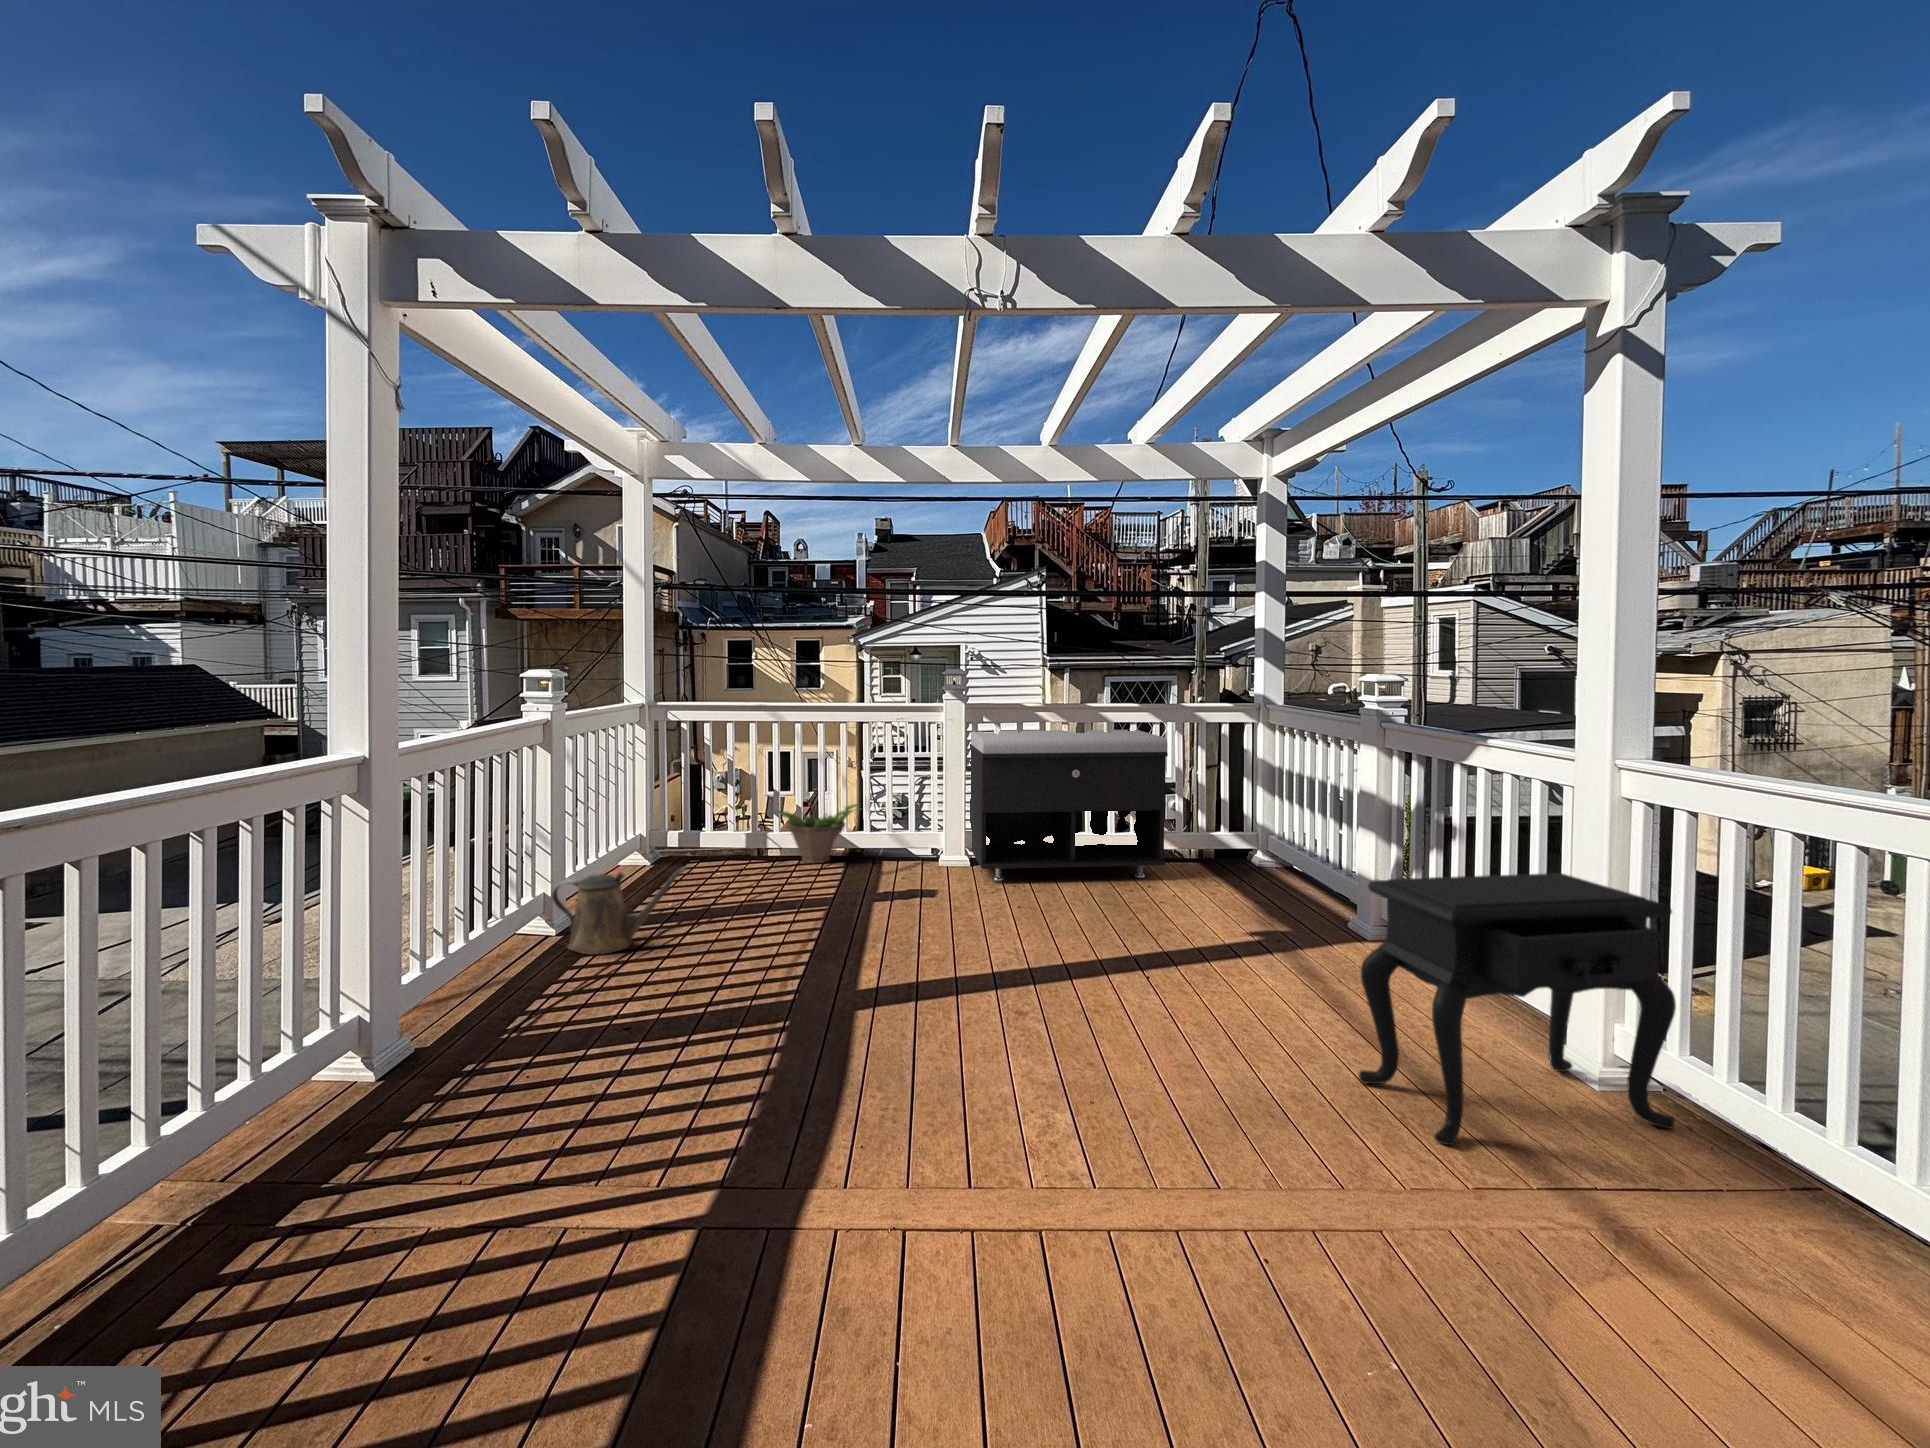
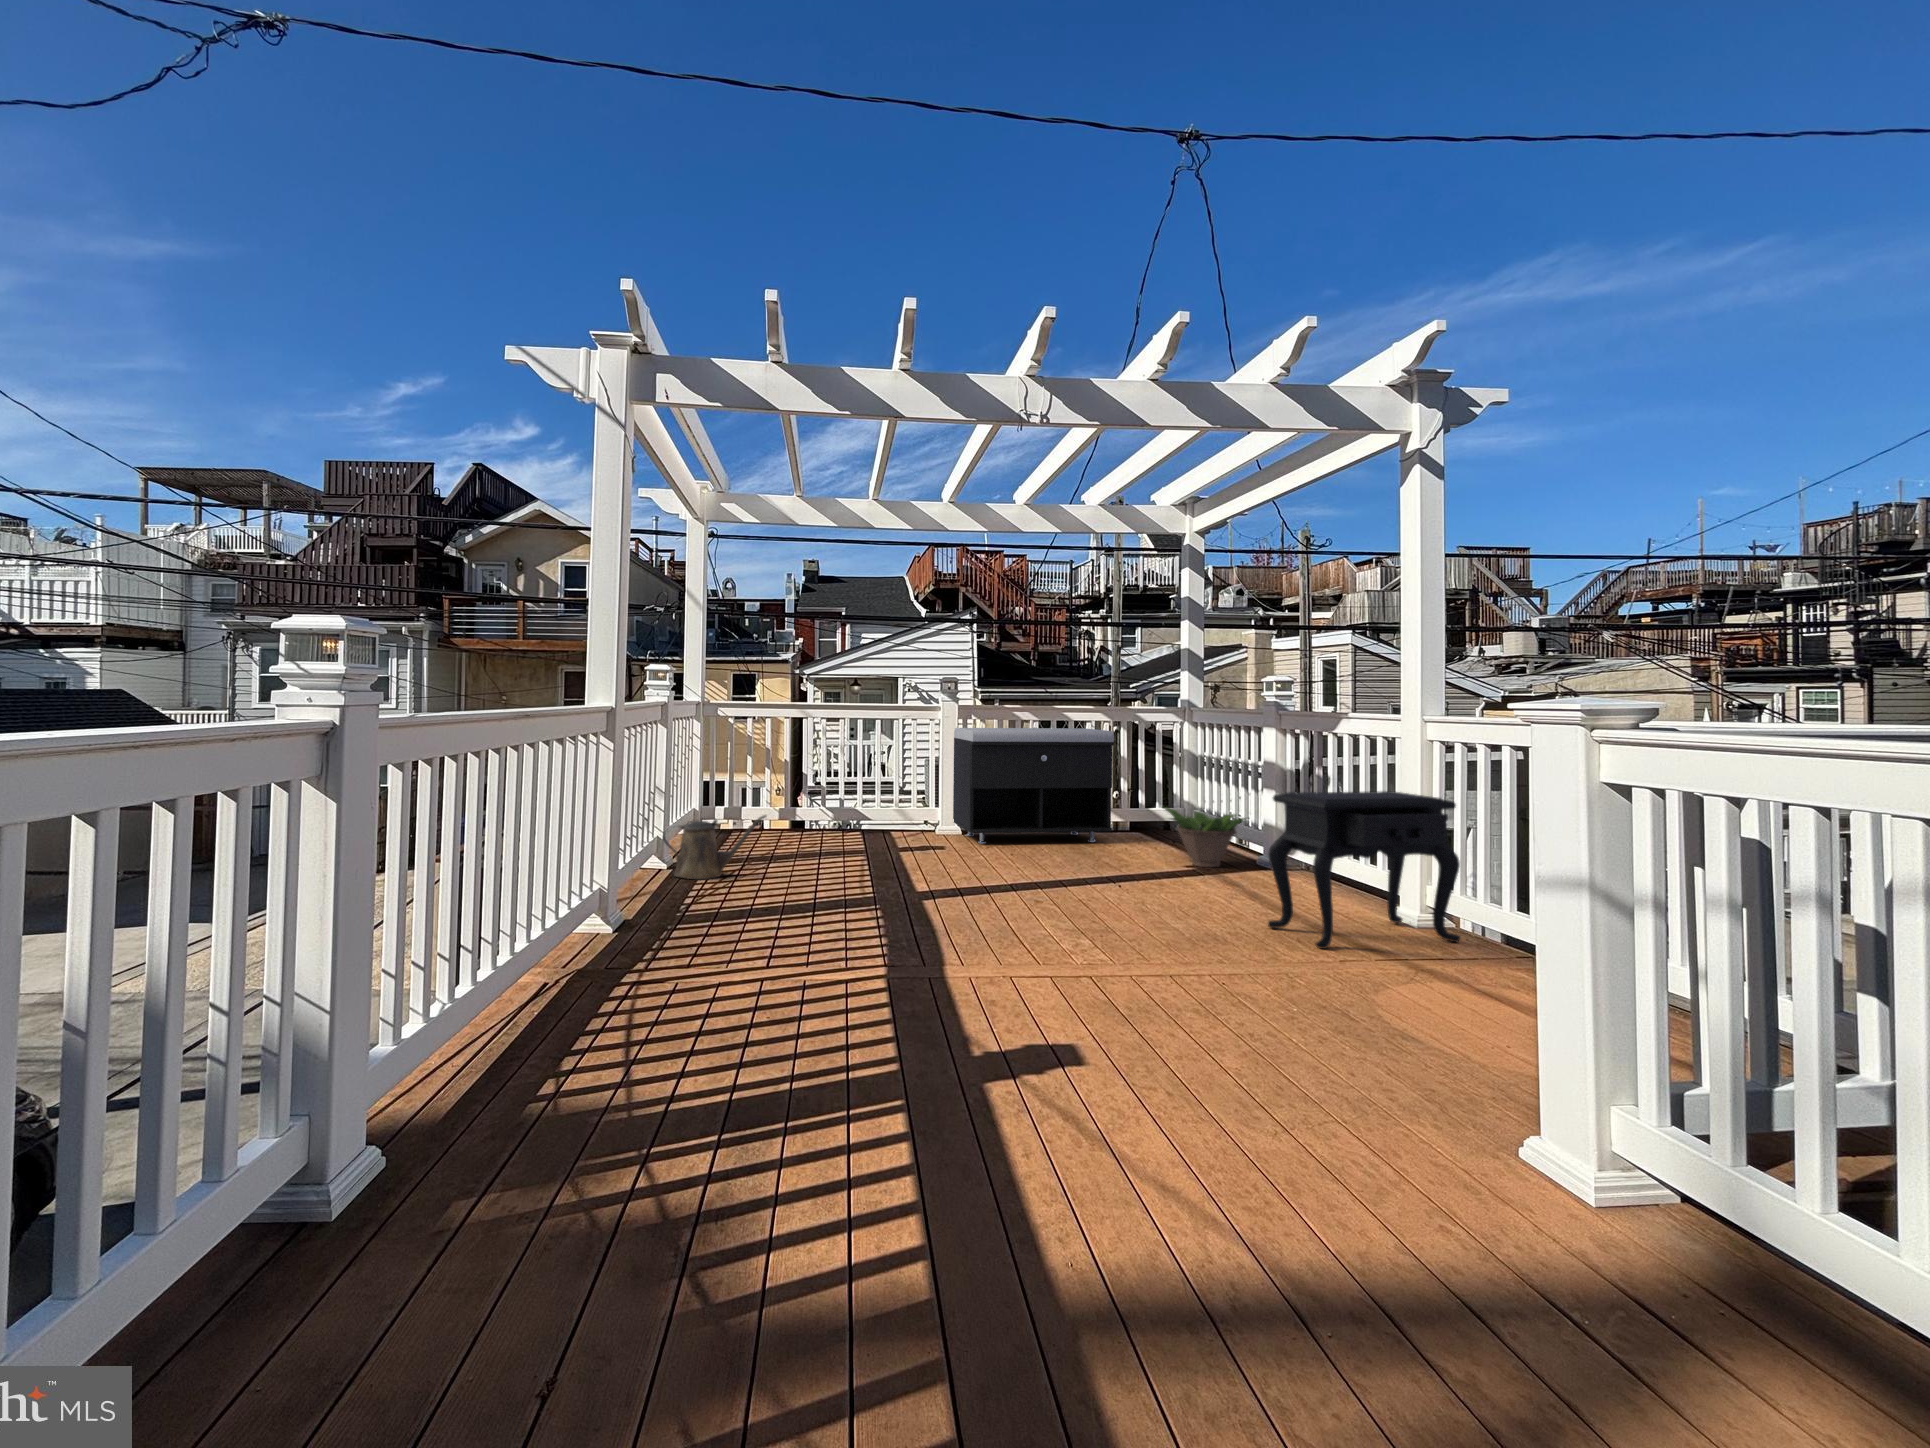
decorative plant: present [775,804,858,863] -> present [1164,807,1245,867]

